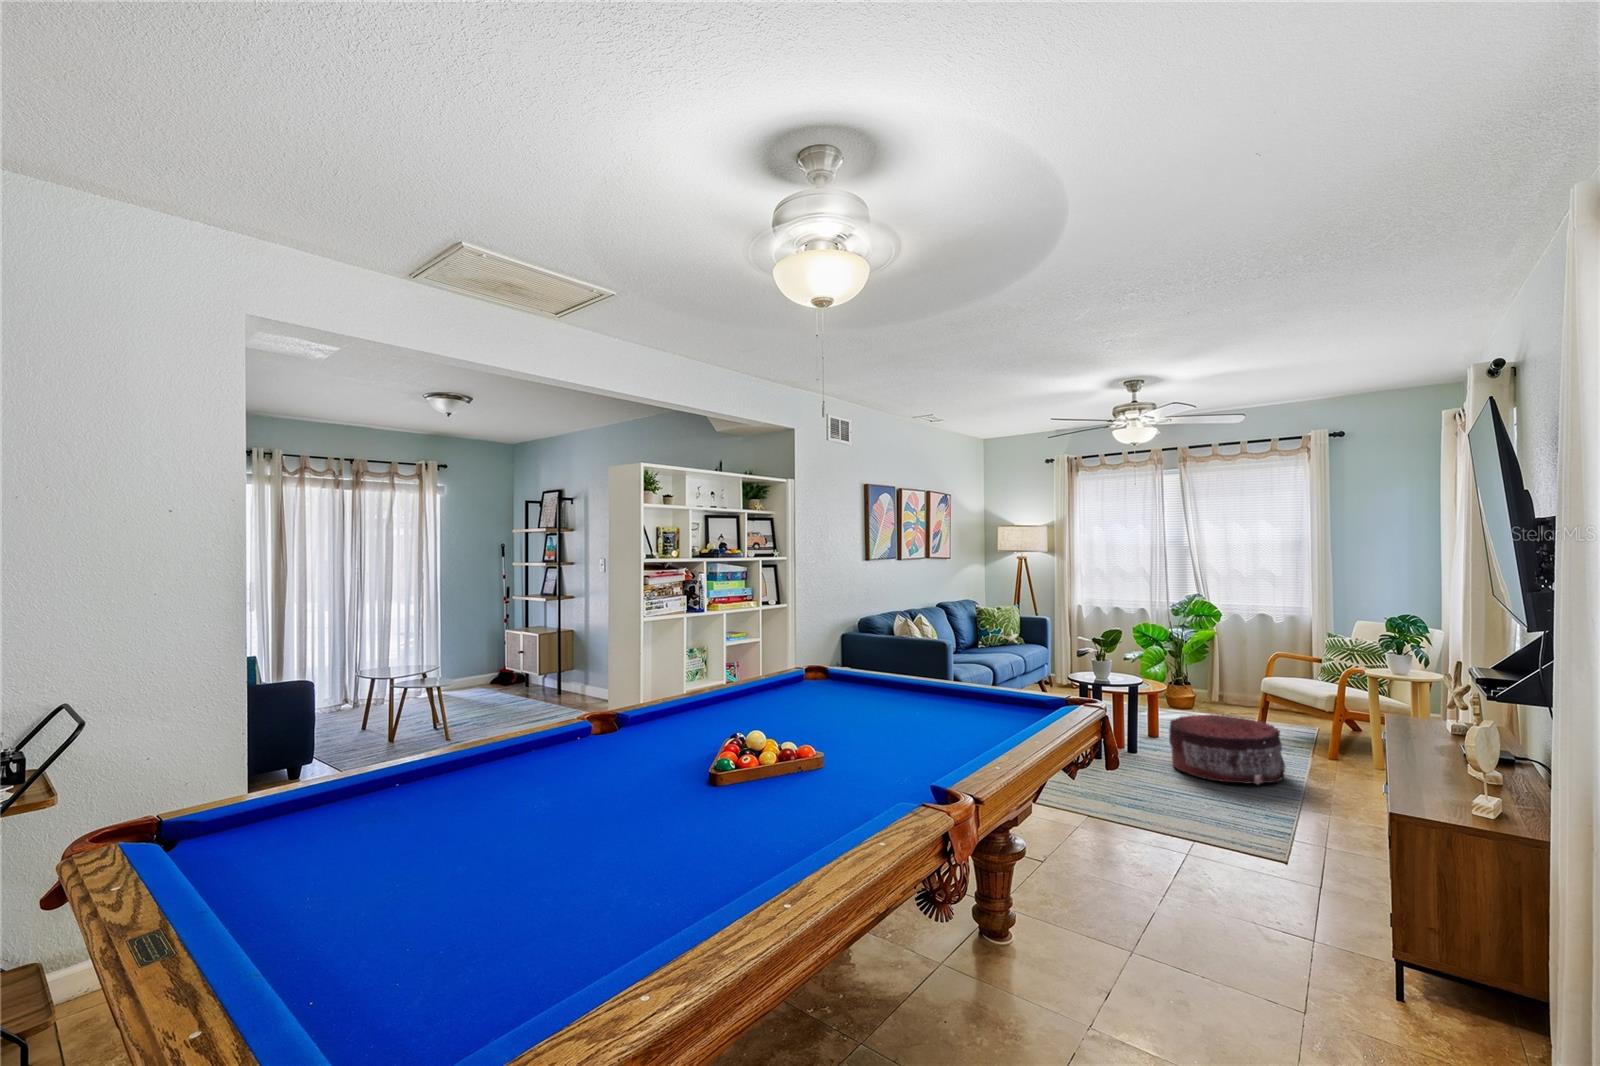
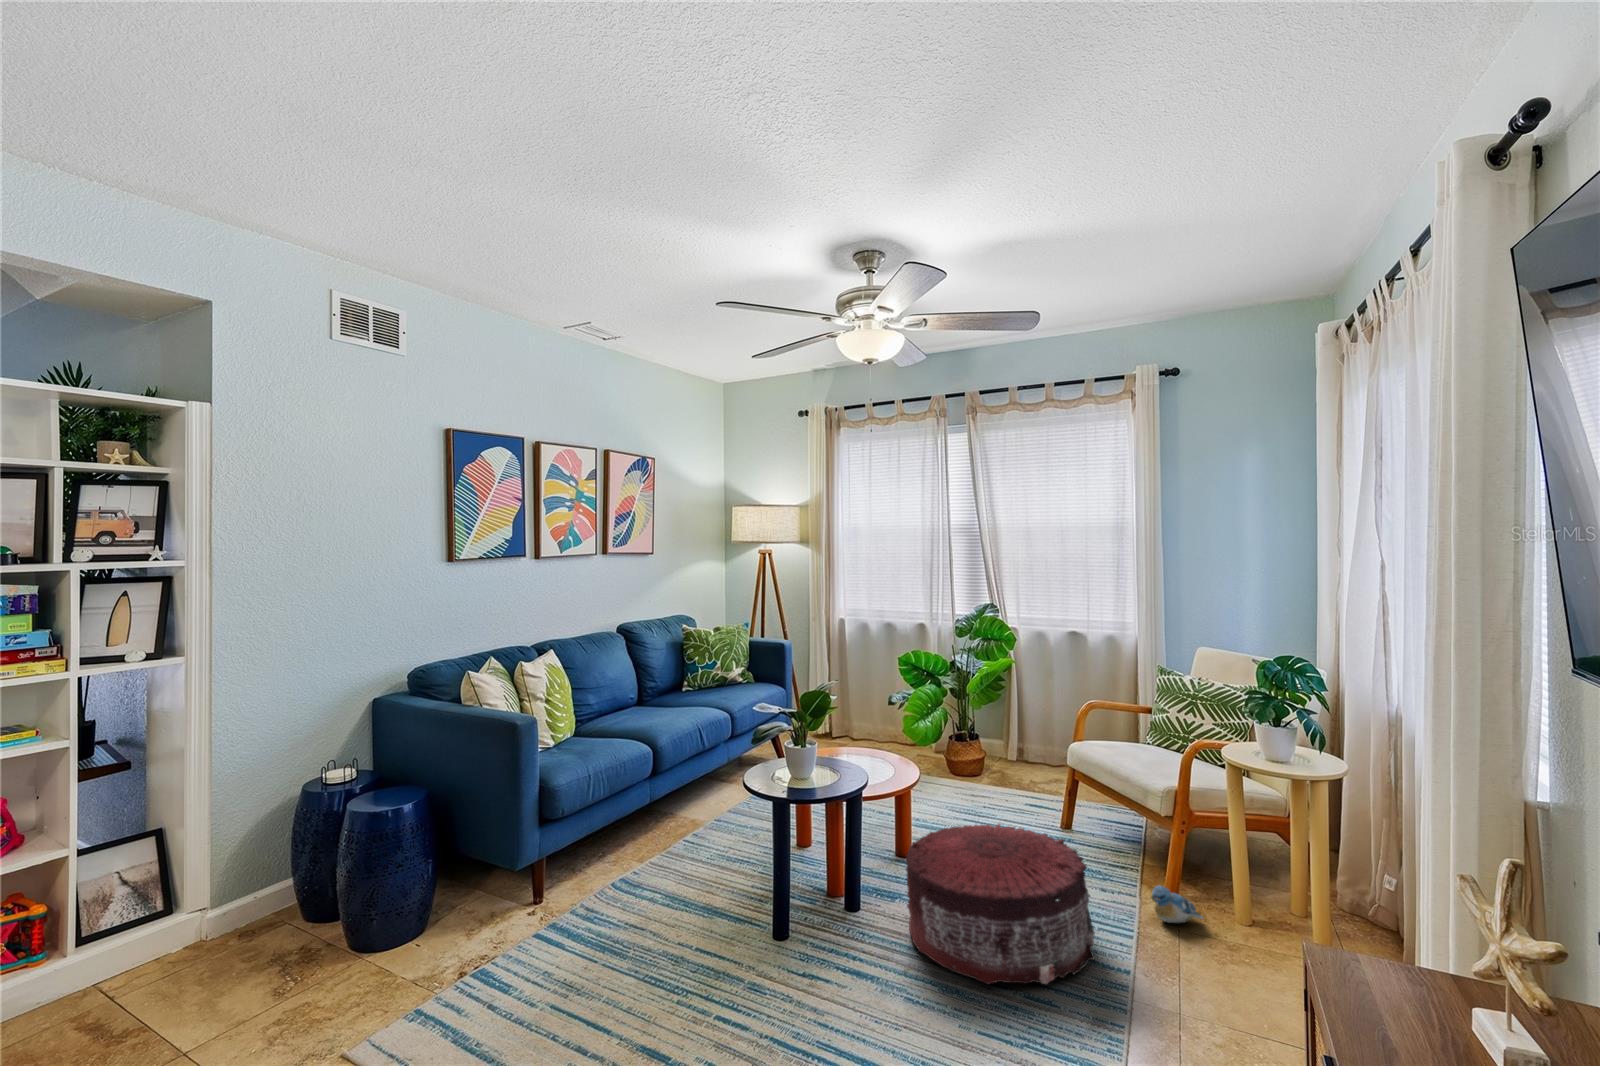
plush toy: none [1320,751,1355,772] -> present [1151,885,1203,923]

